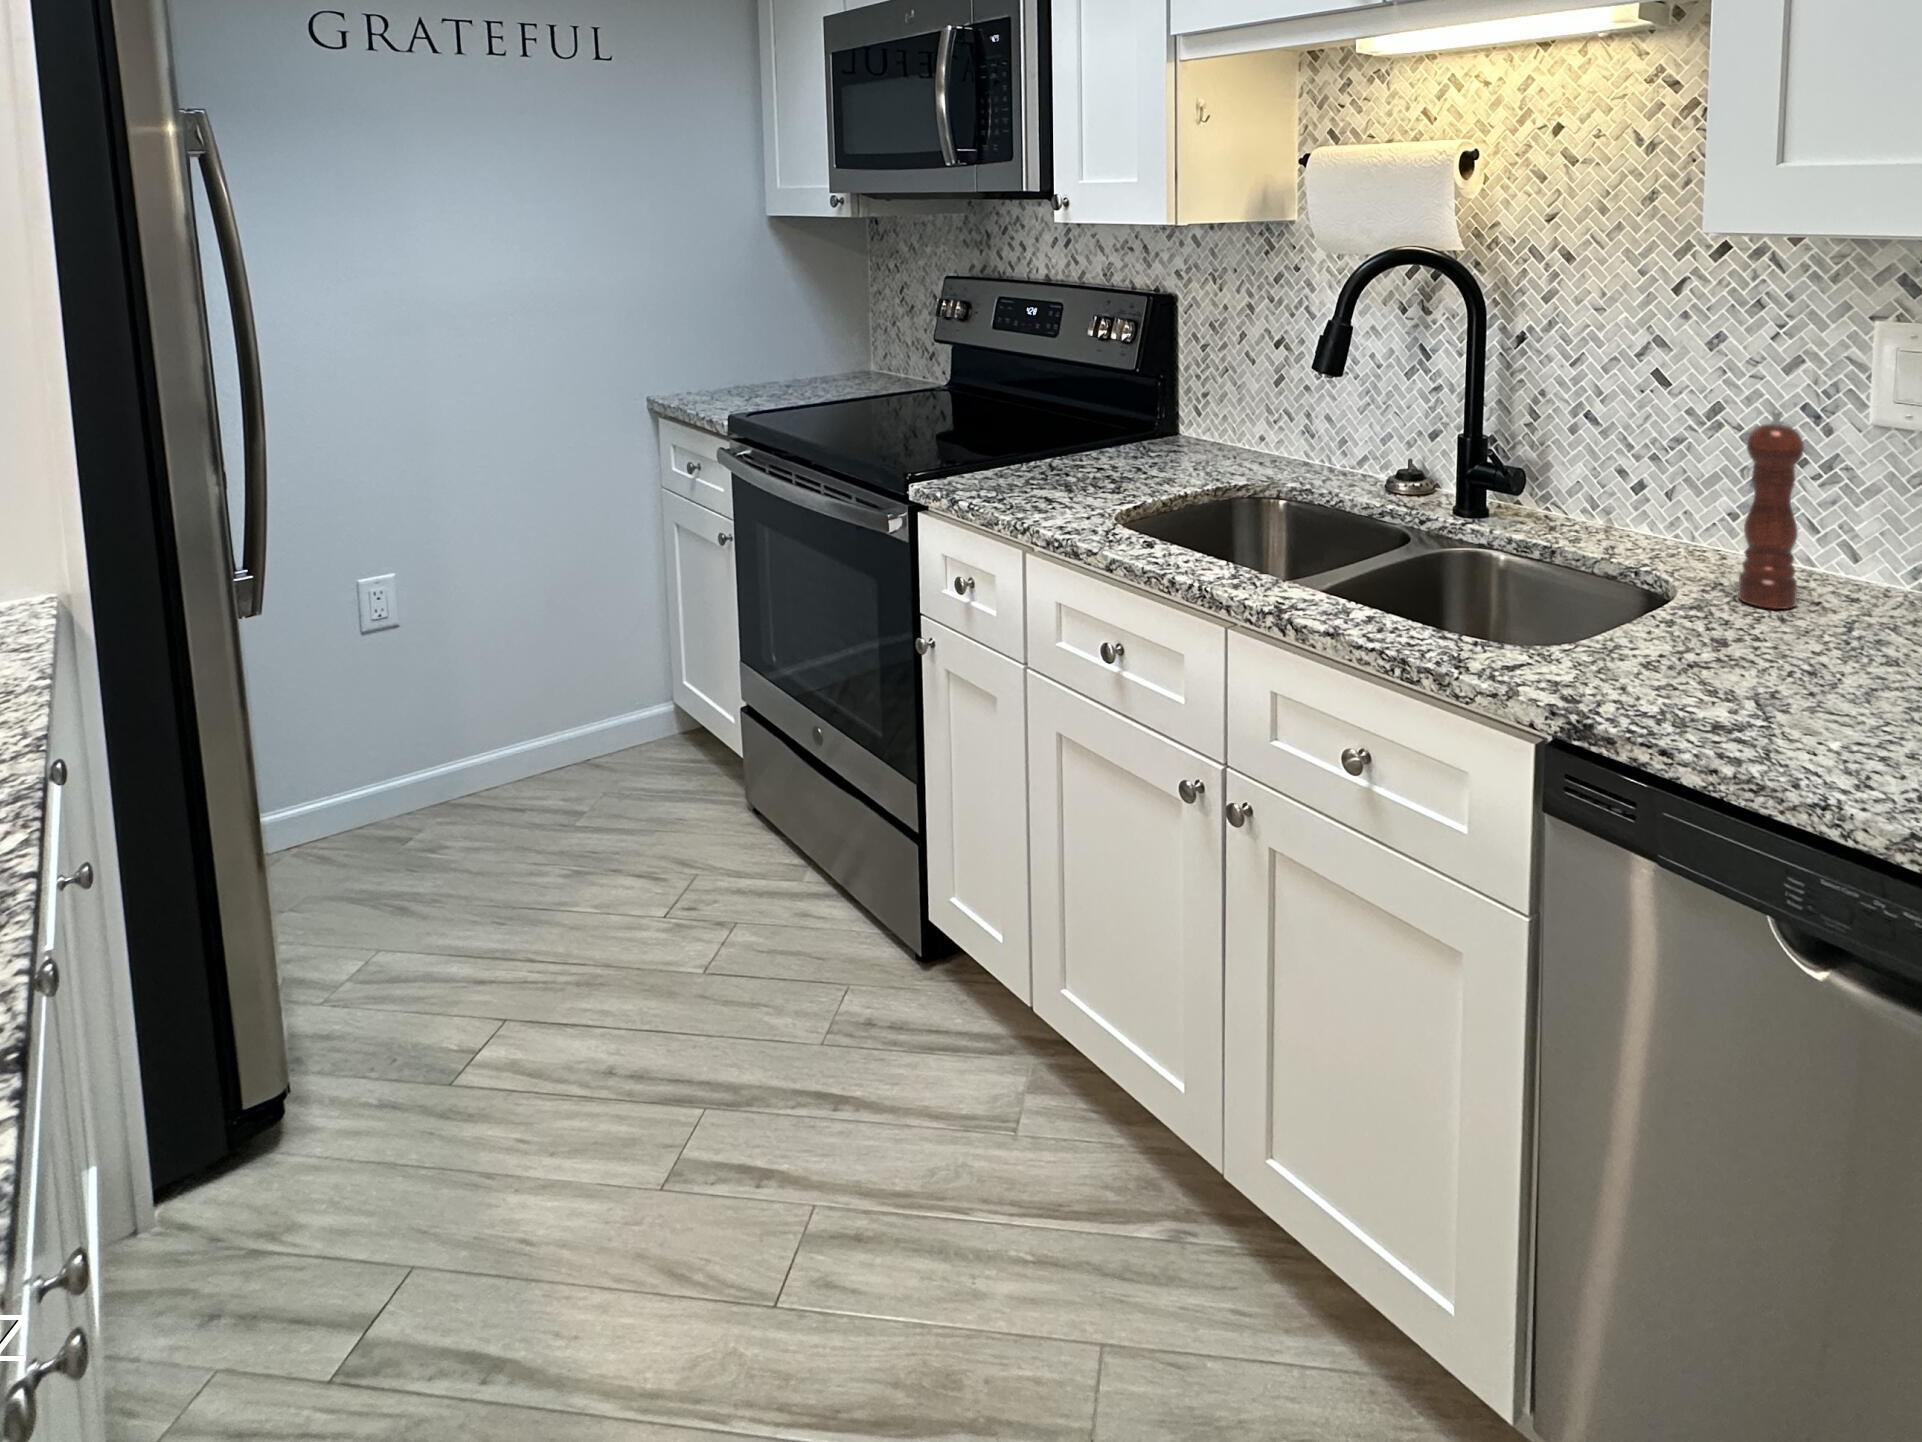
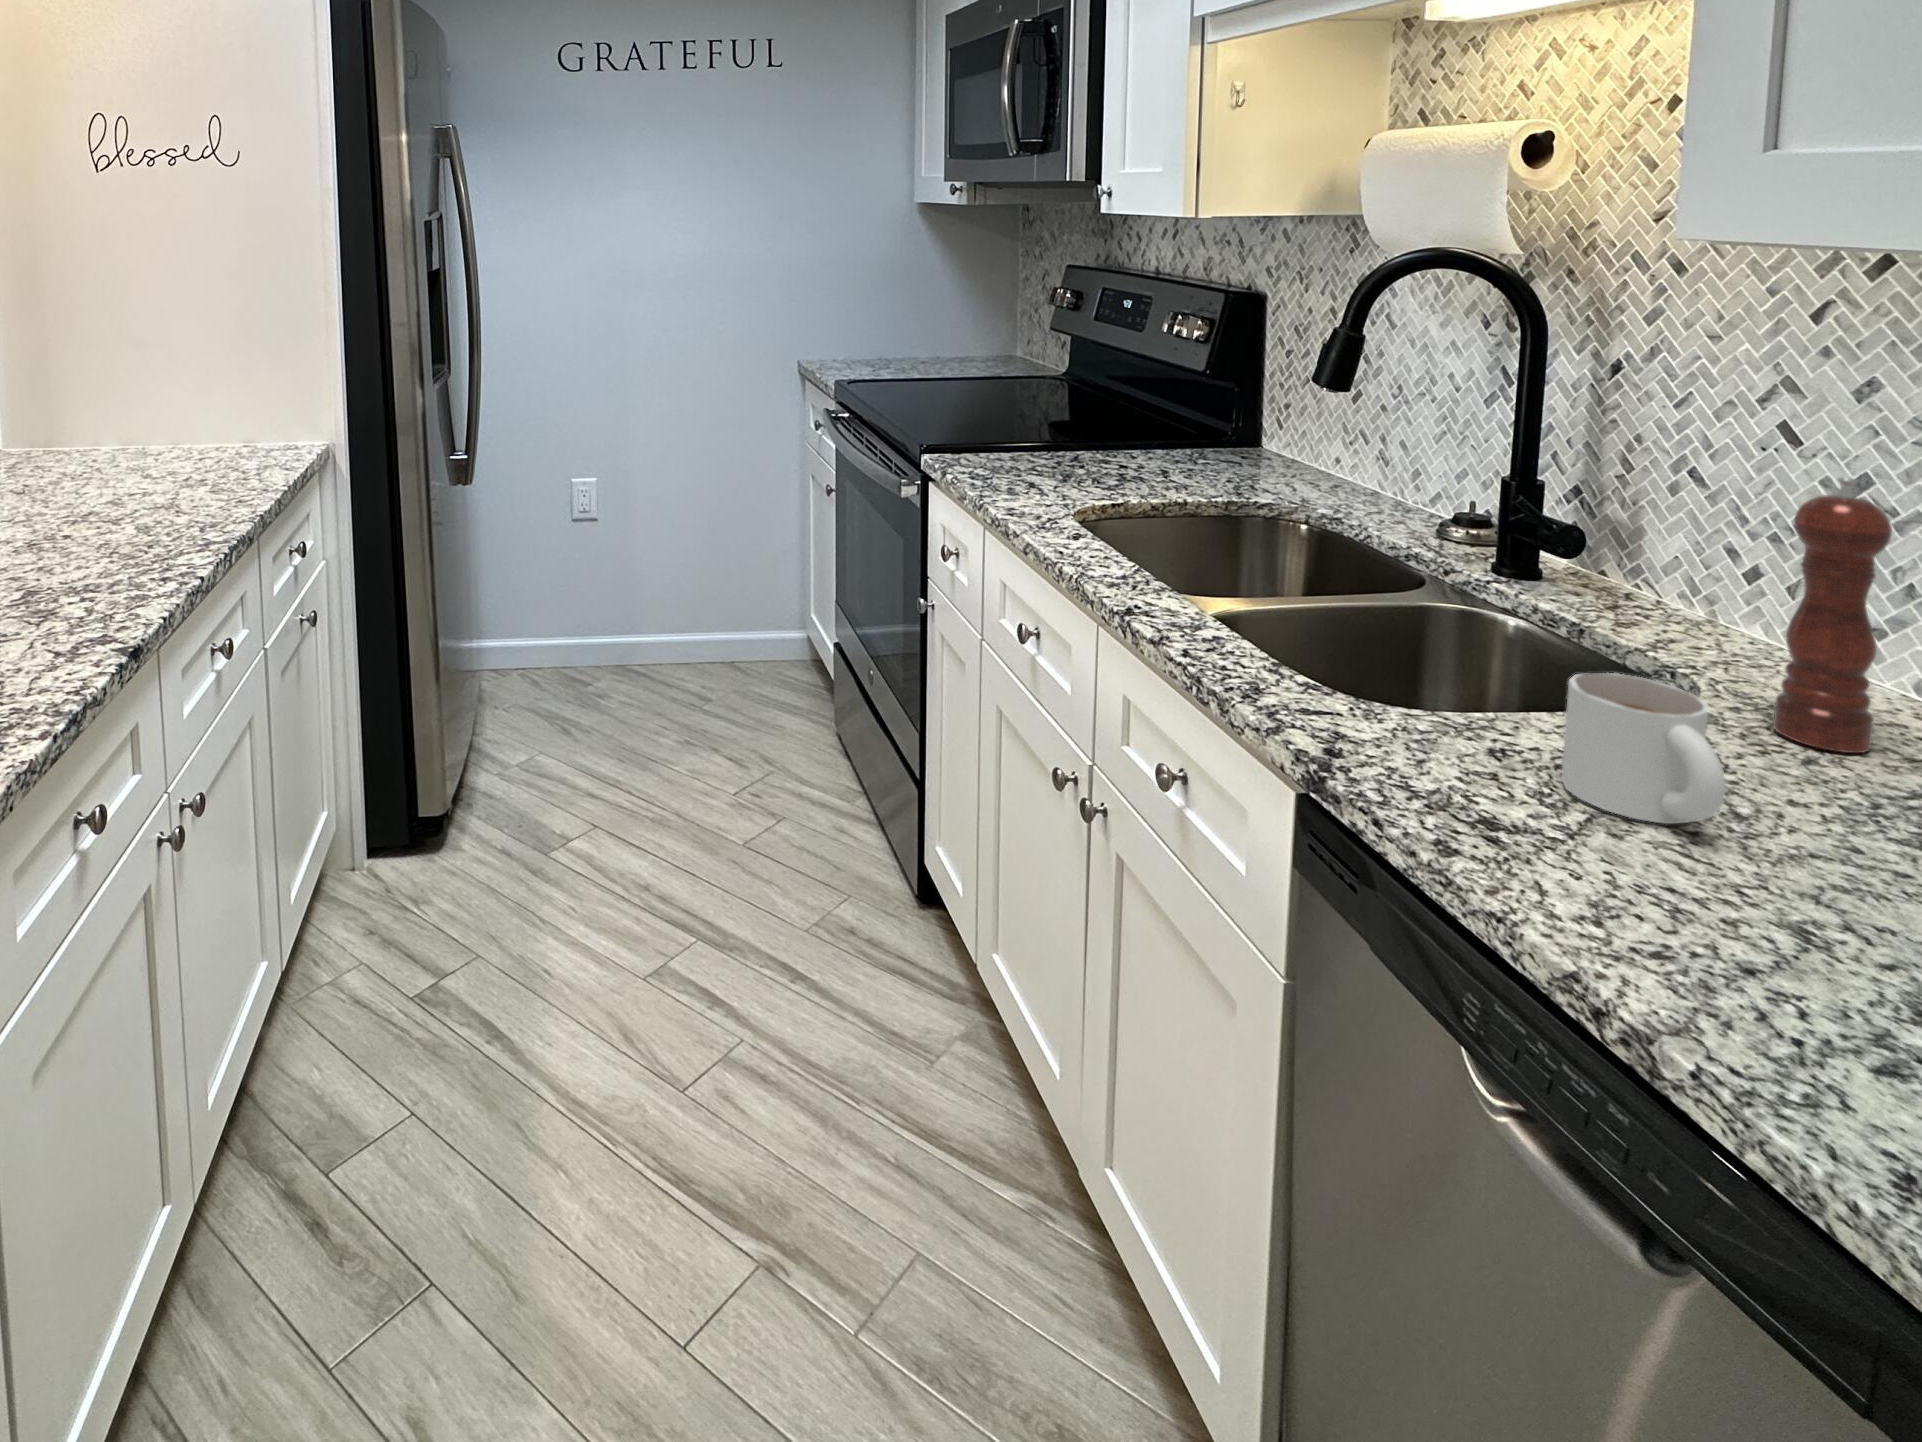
mug: none [1705,584,1837,694] -> present [1562,673,1726,824]

